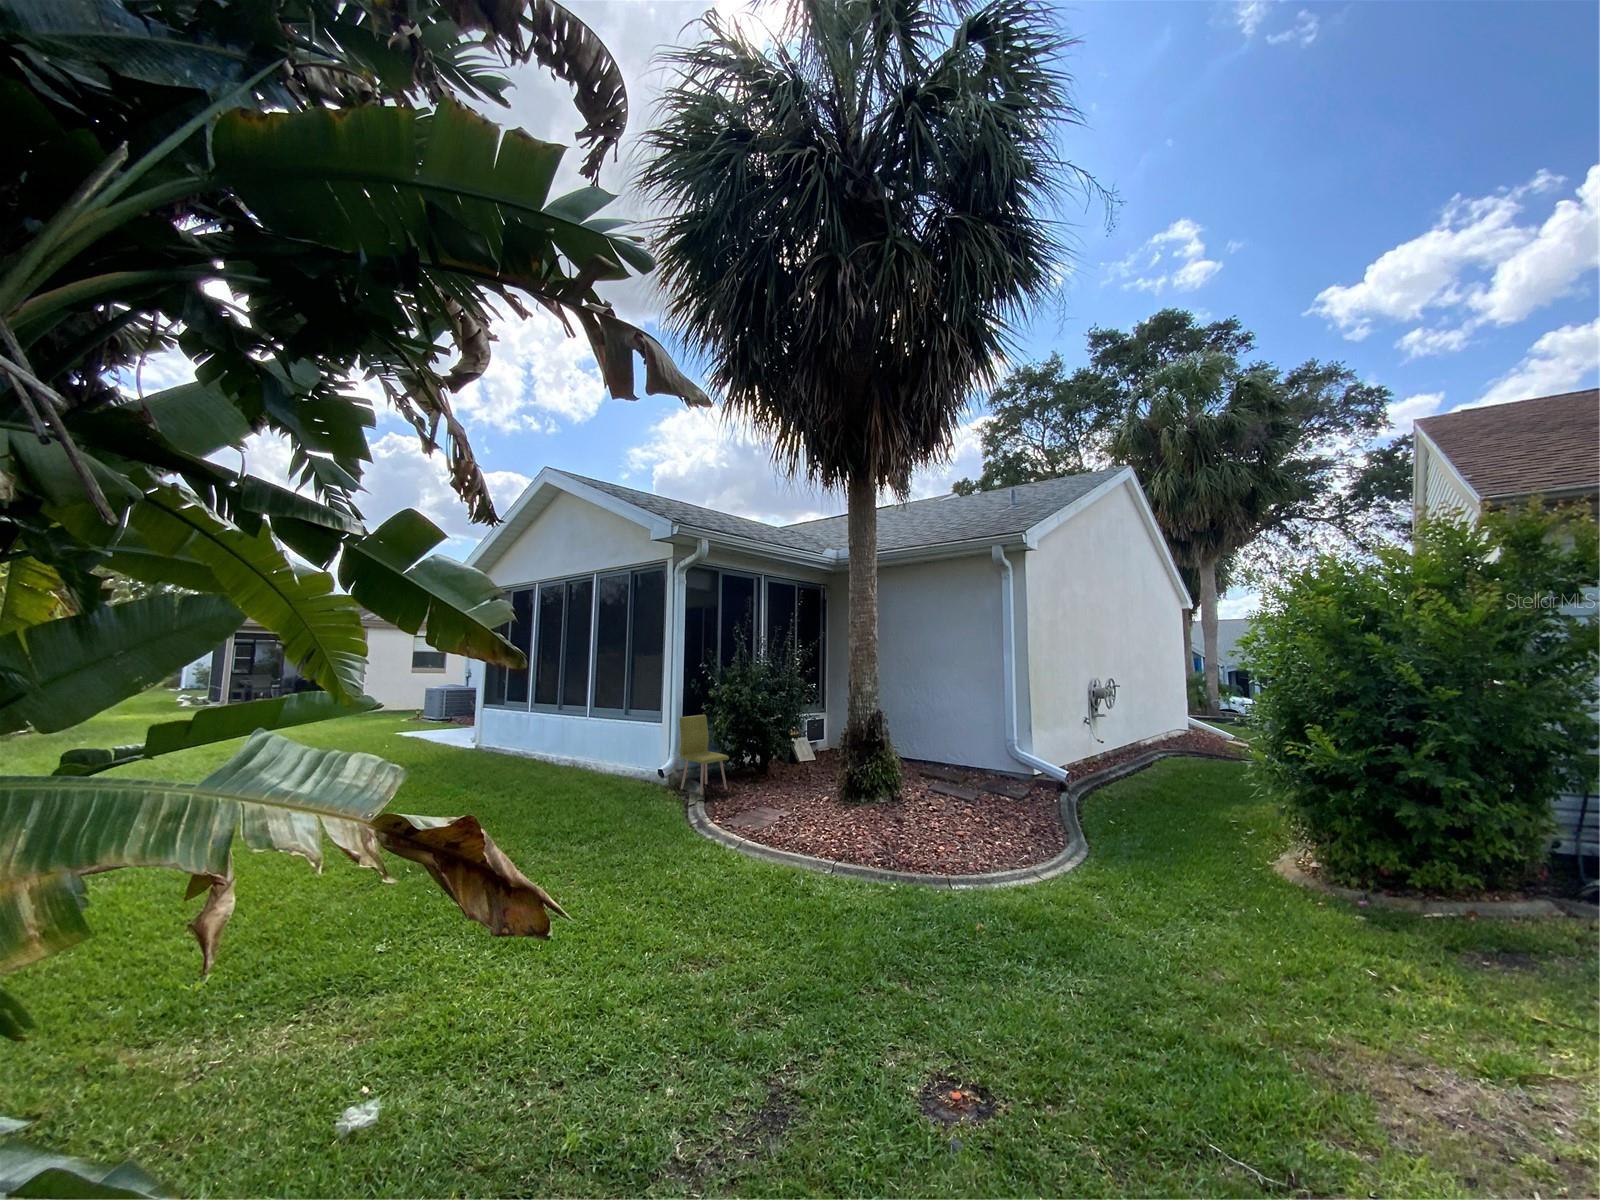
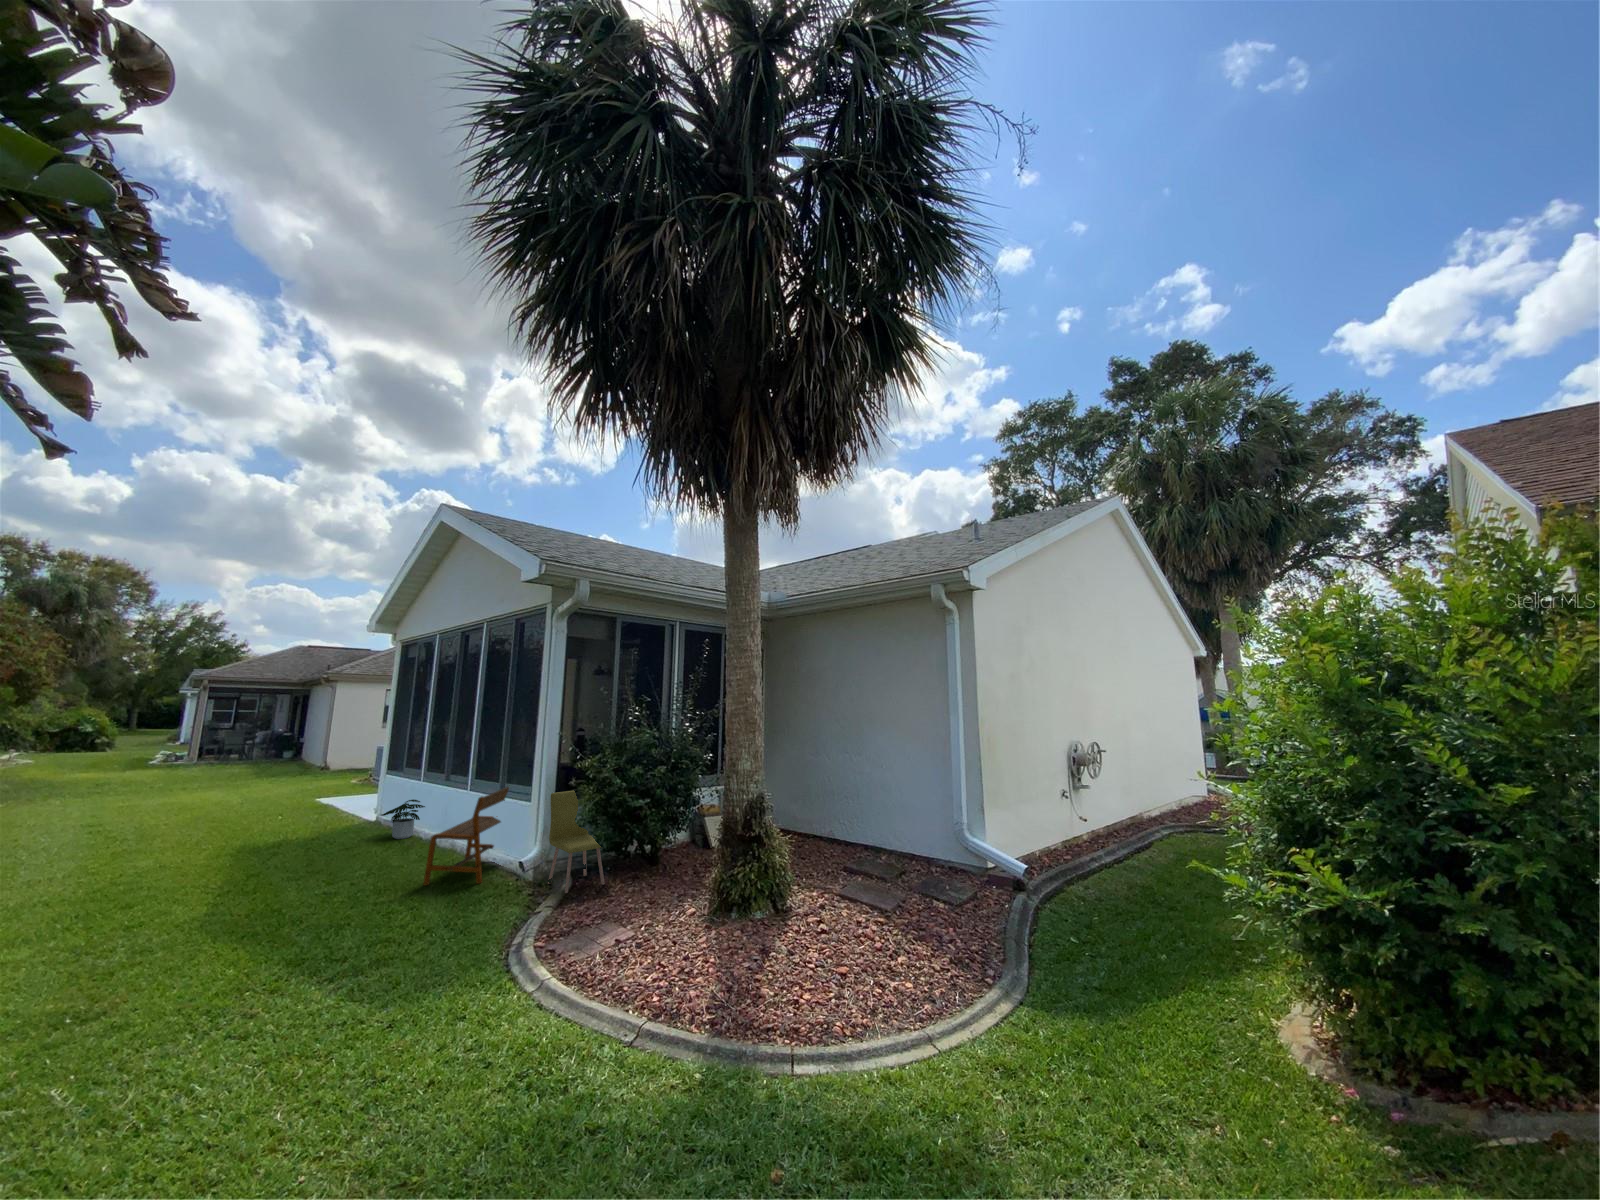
bench: none [579,712,636,792] -> present [423,787,509,885]
potted plant: none [504,728,542,761] -> present [381,799,425,839]

